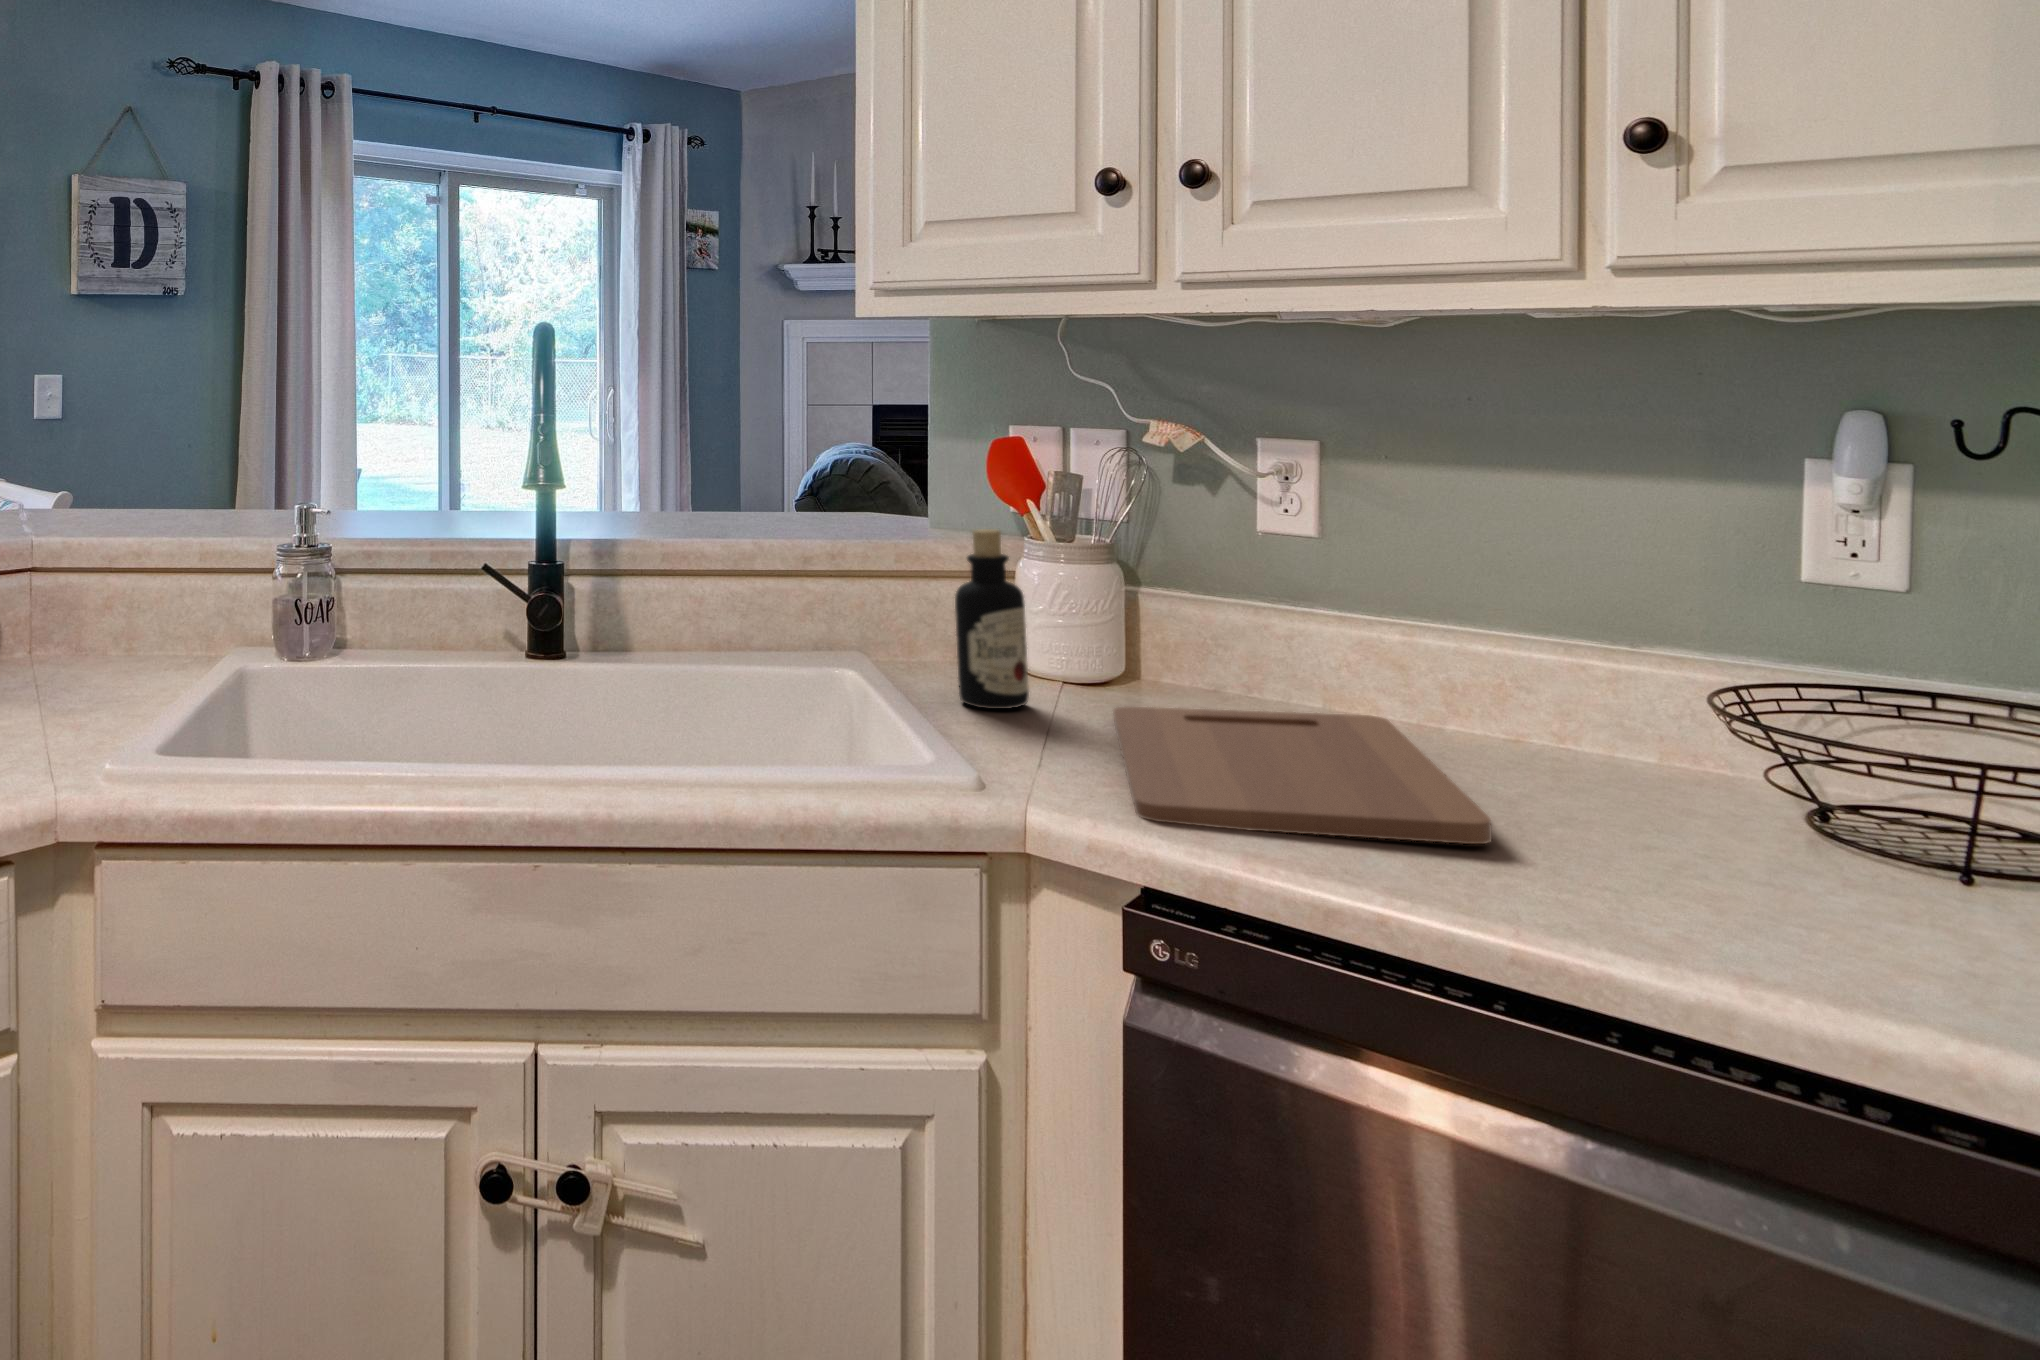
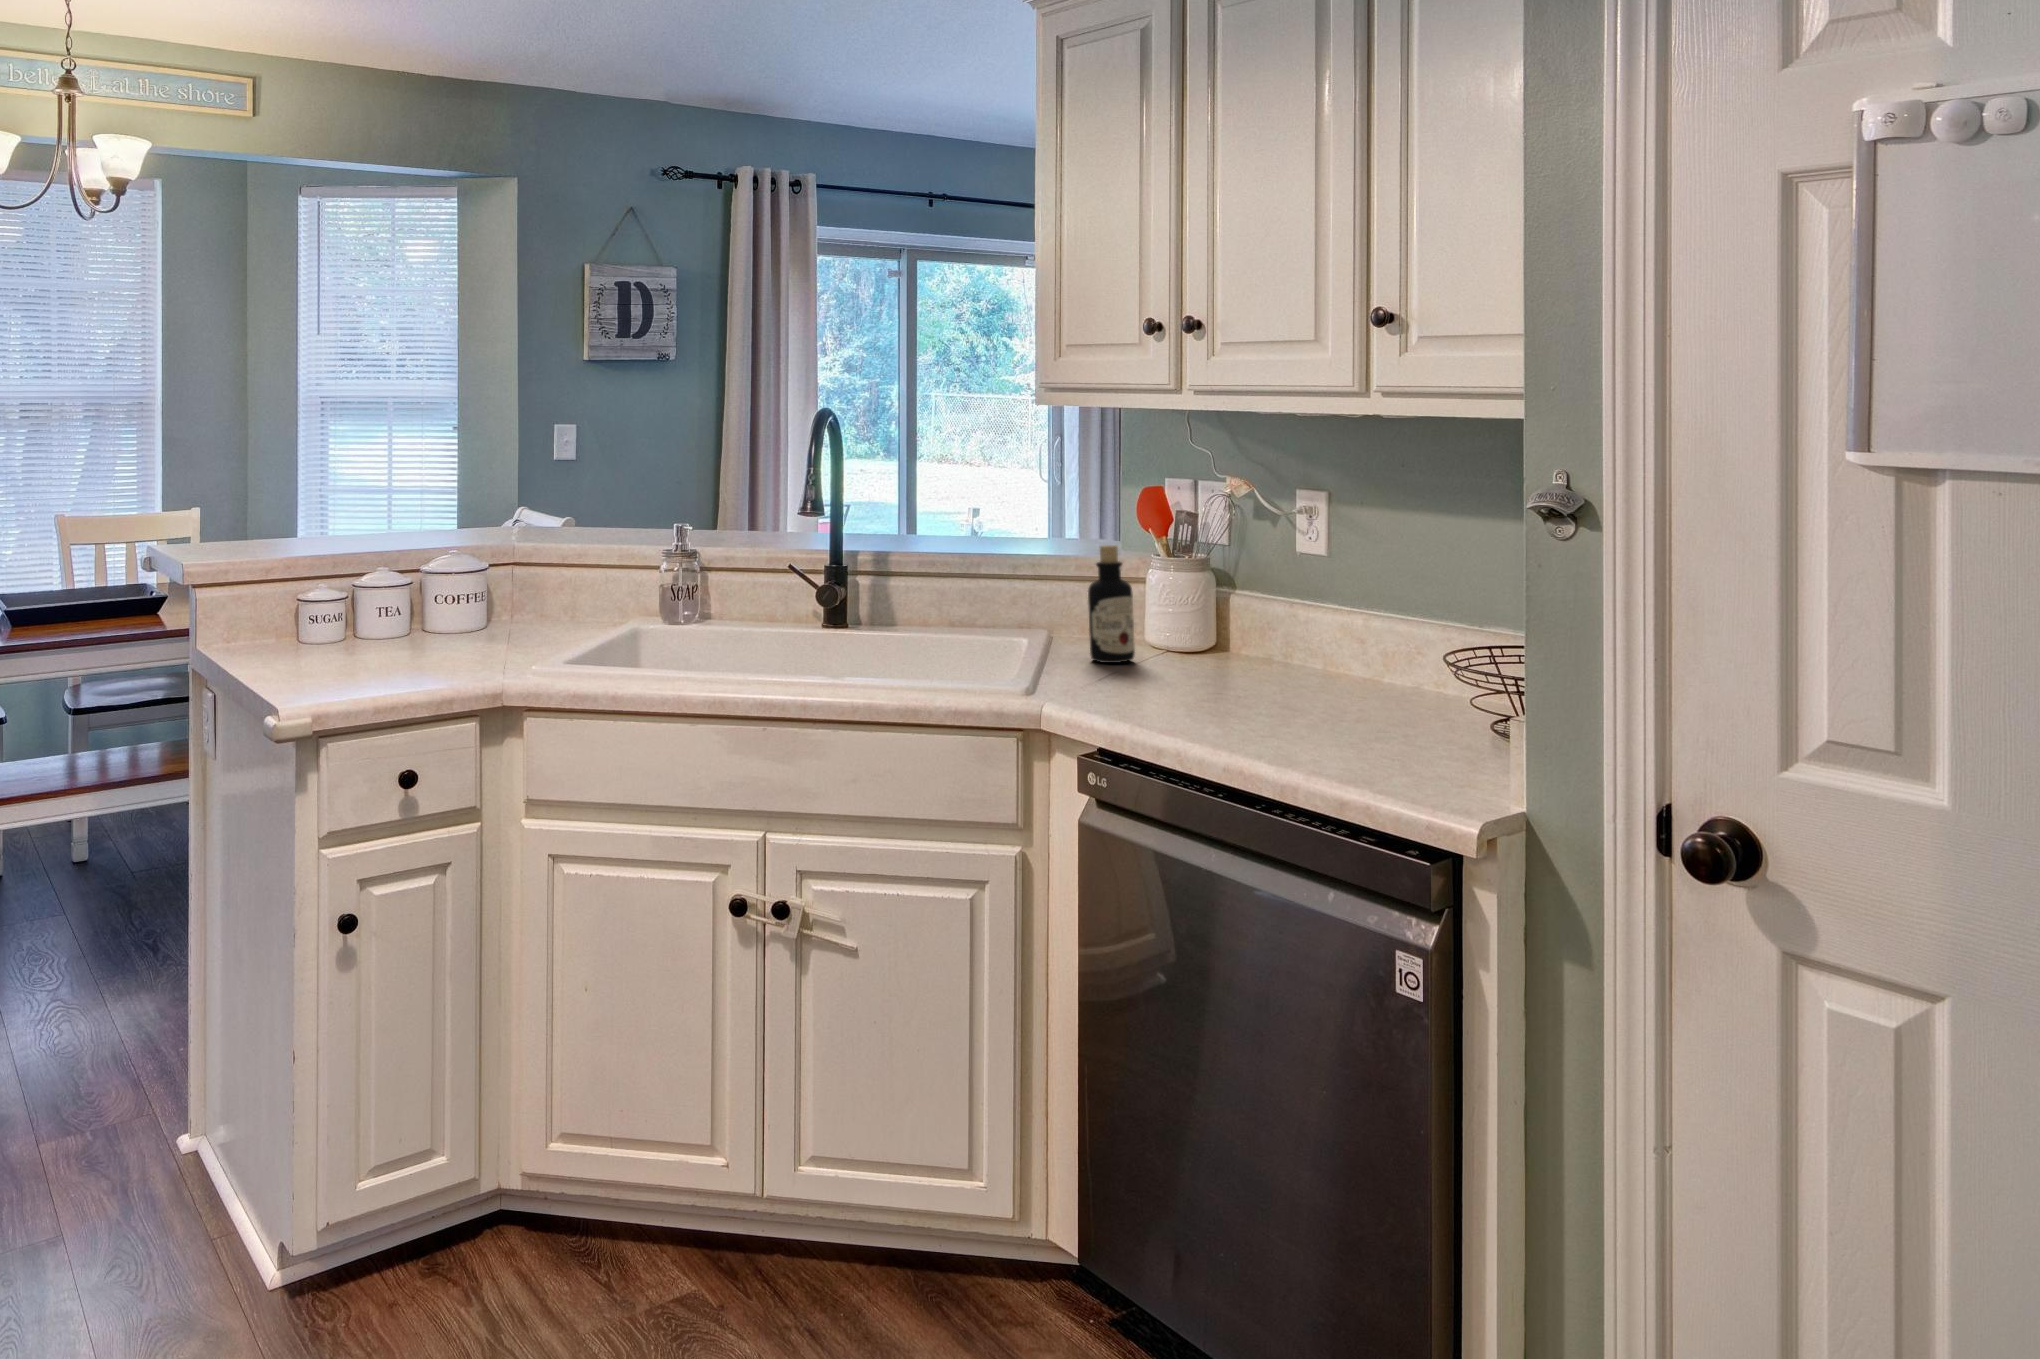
cutting board: present [1113,707,1492,844] -> none [1107,662,1336,721]

